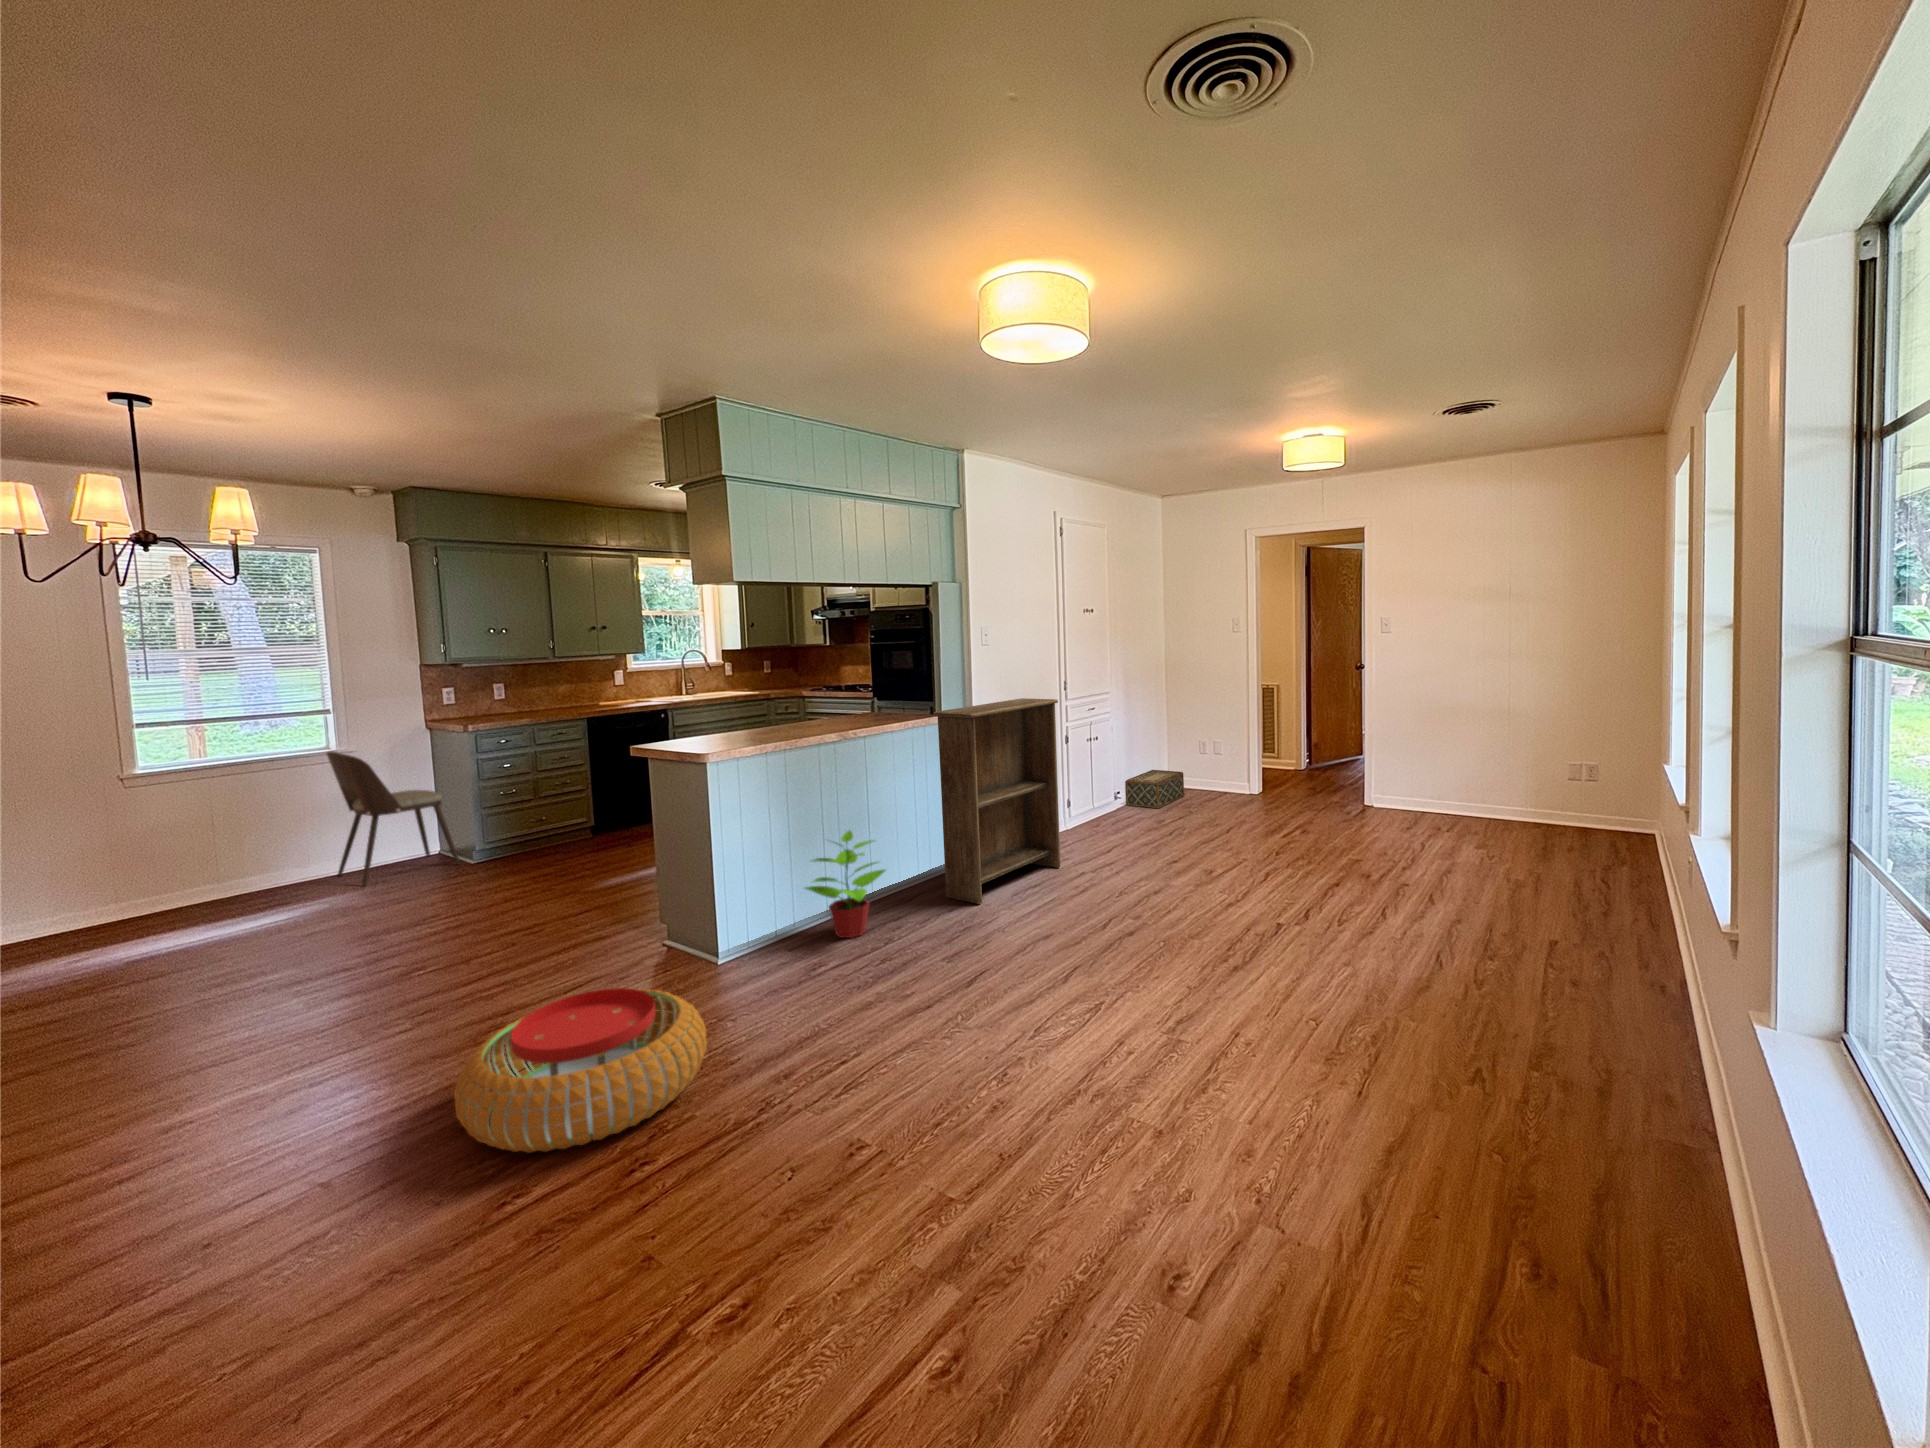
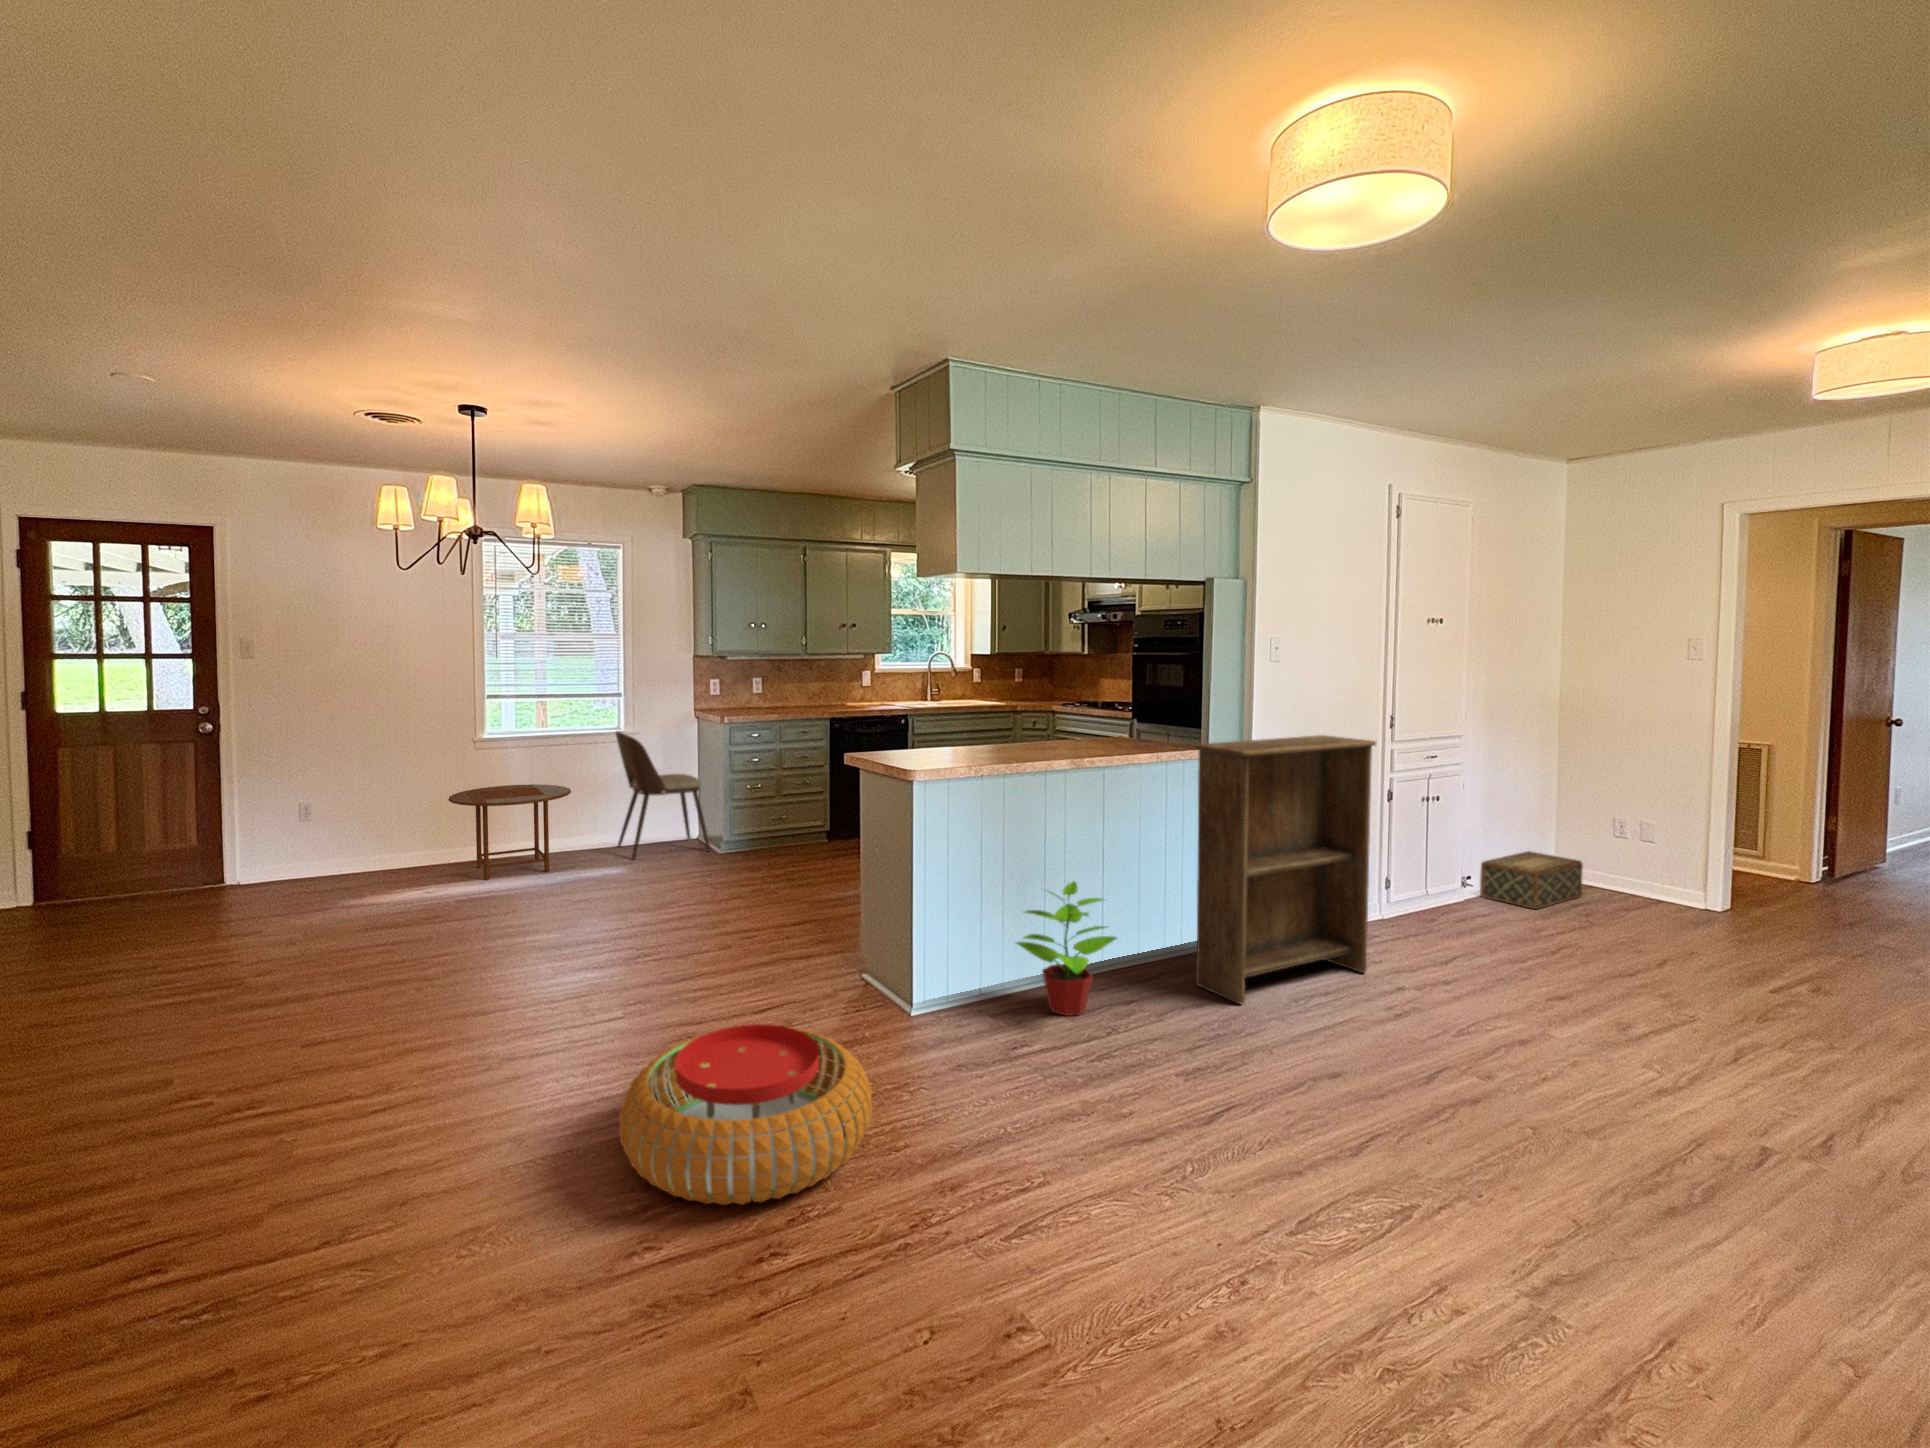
side table: none [89,819,275,937] -> present [448,784,571,880]

